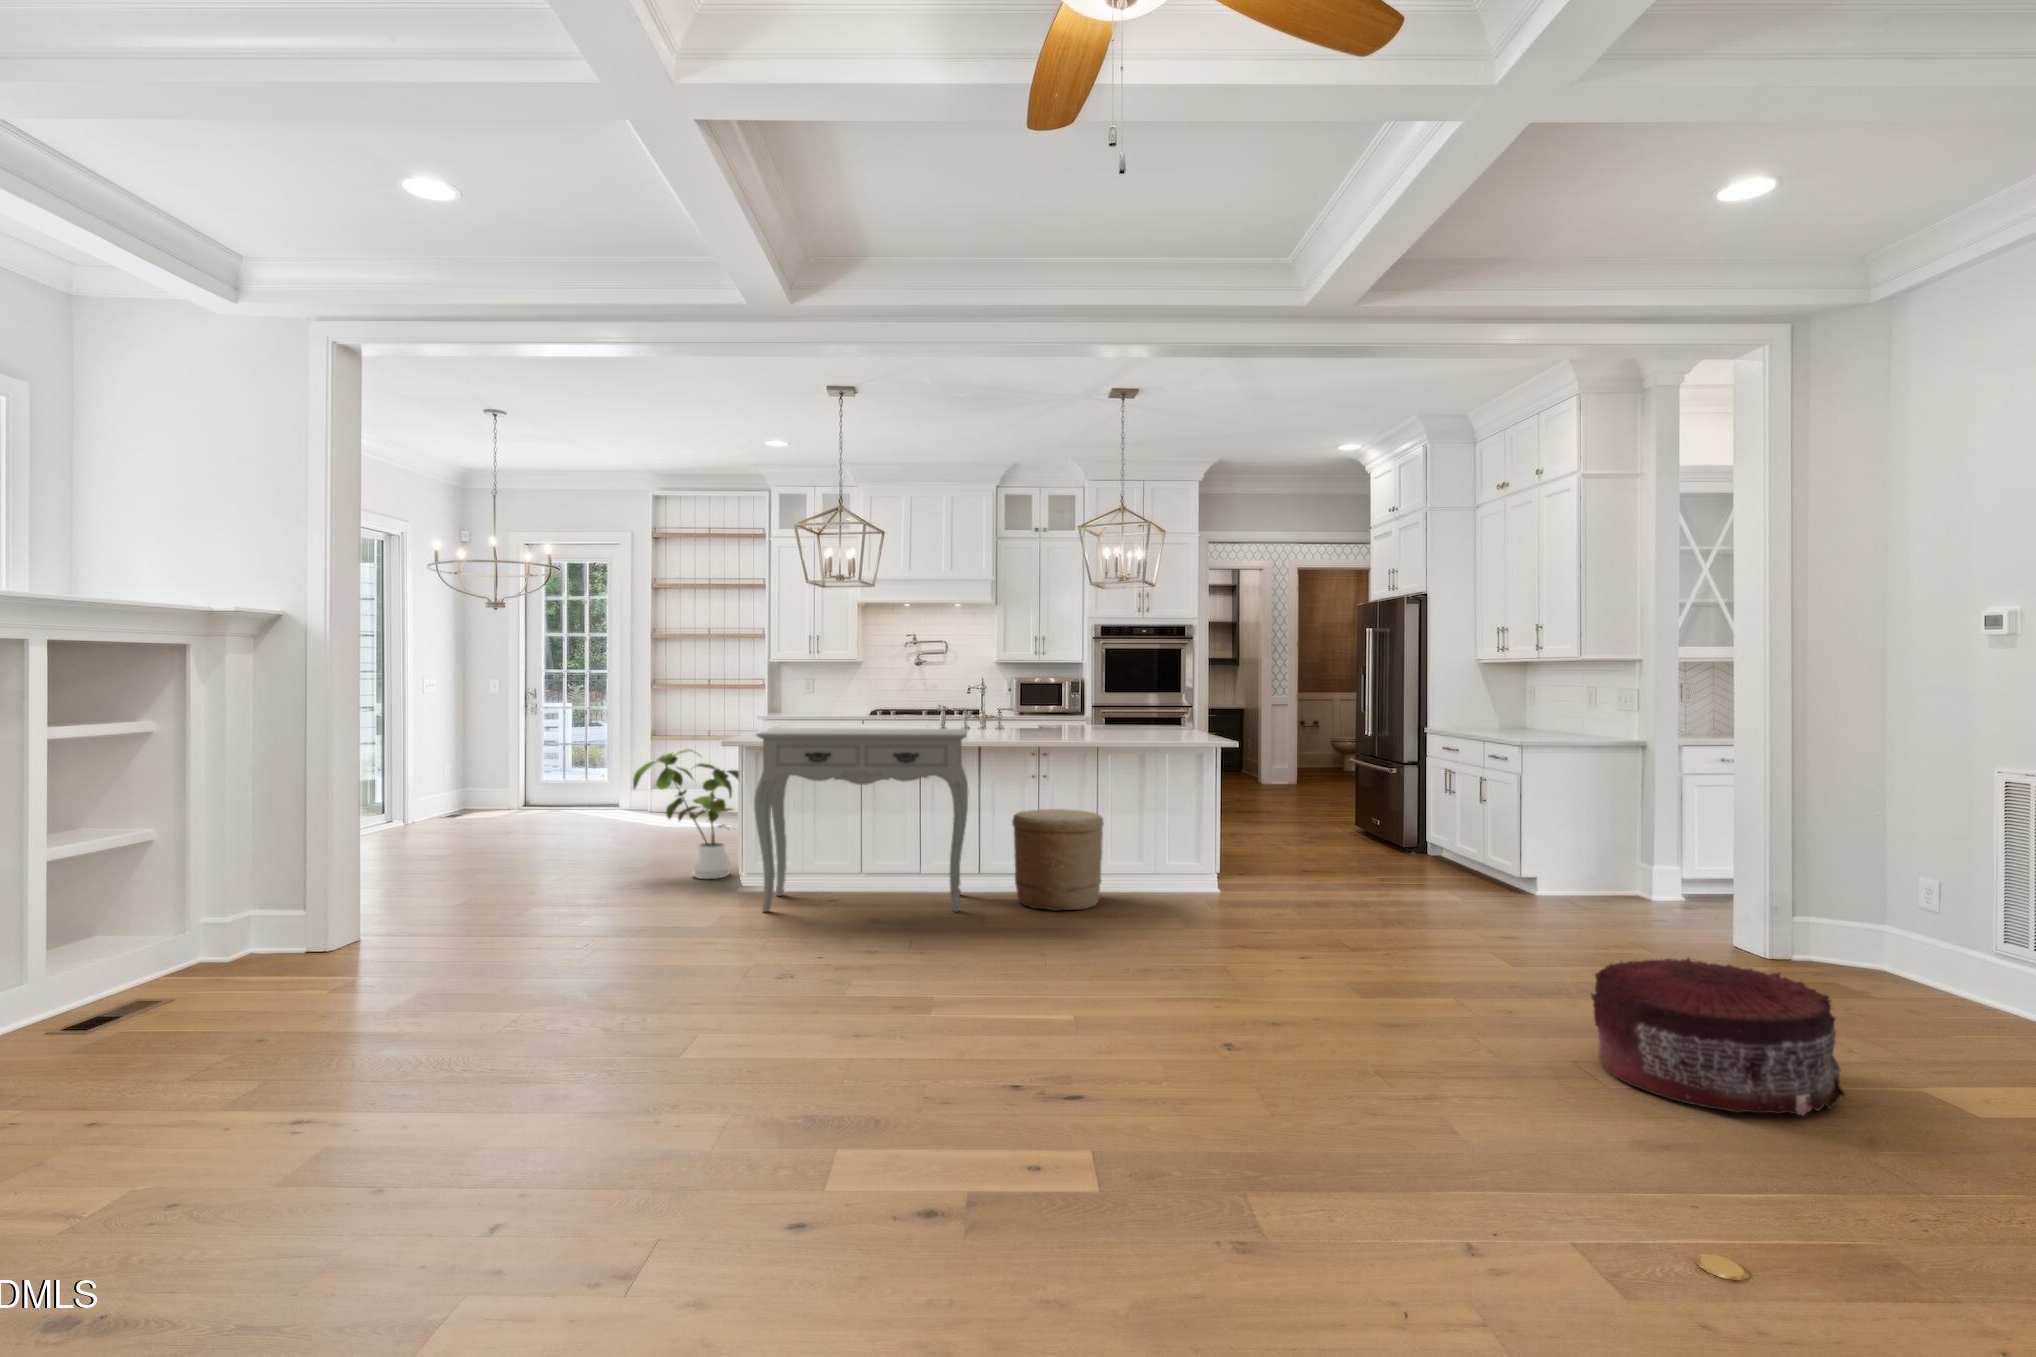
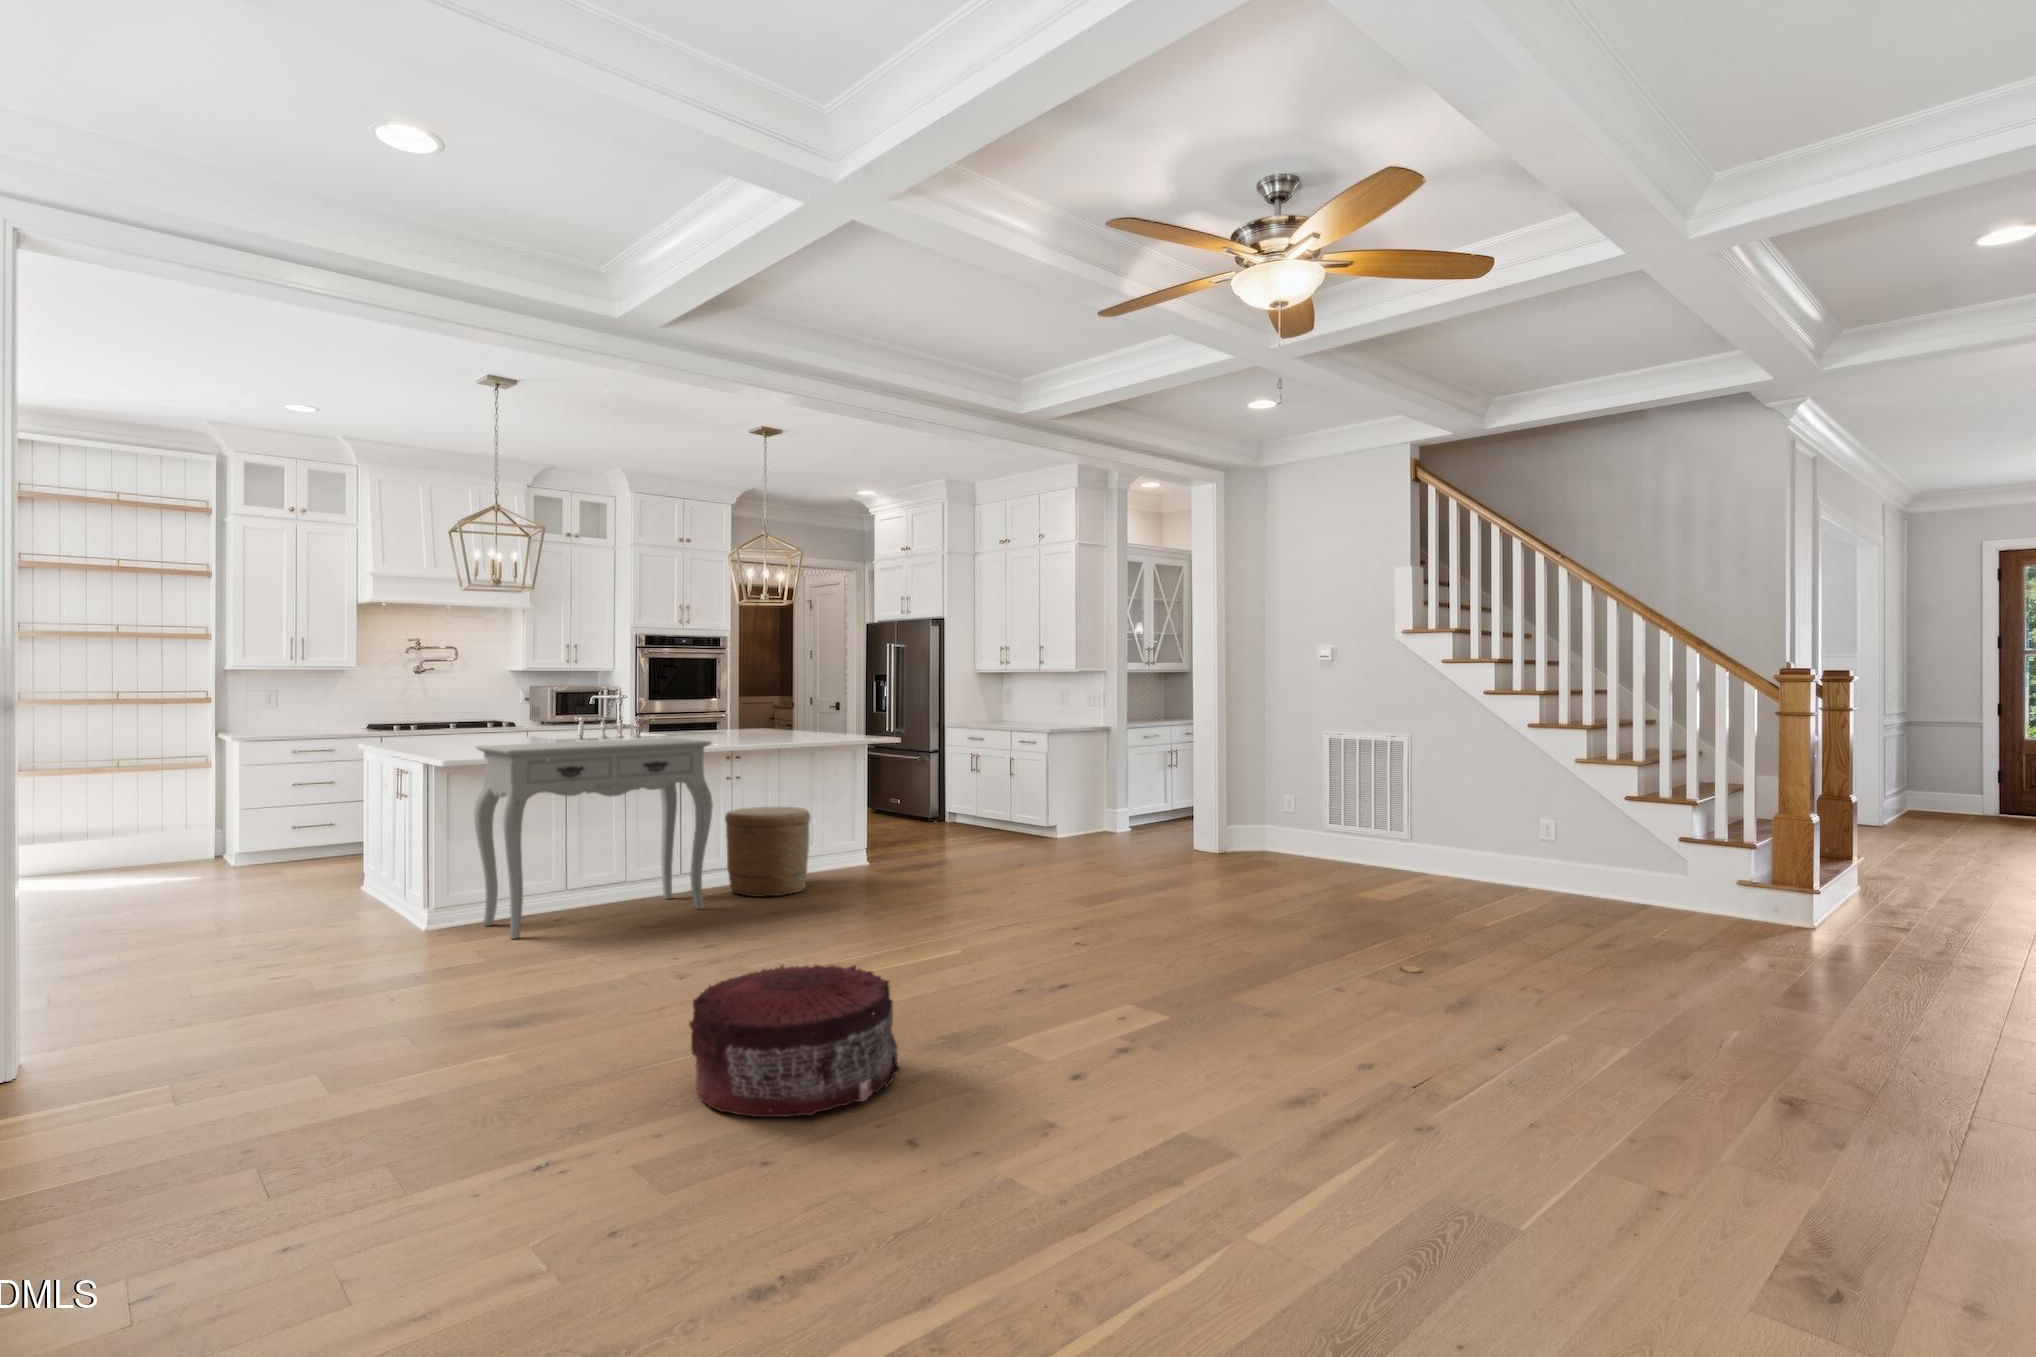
house plant: present [633,749,741,879] -> none [250,778,405,927]
pouf: present [1591,958,1846,1116] -> present [689,965,901,1117]

